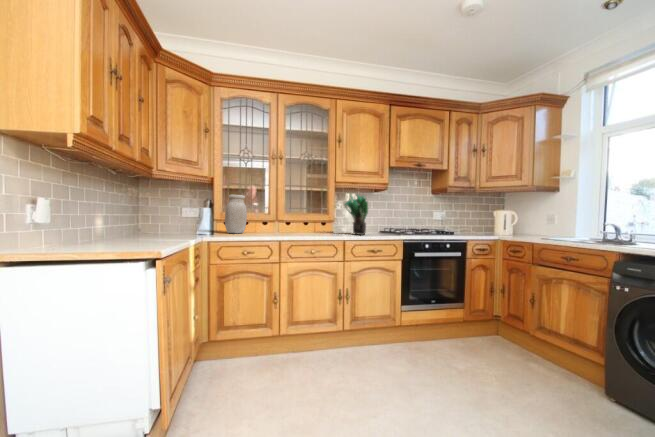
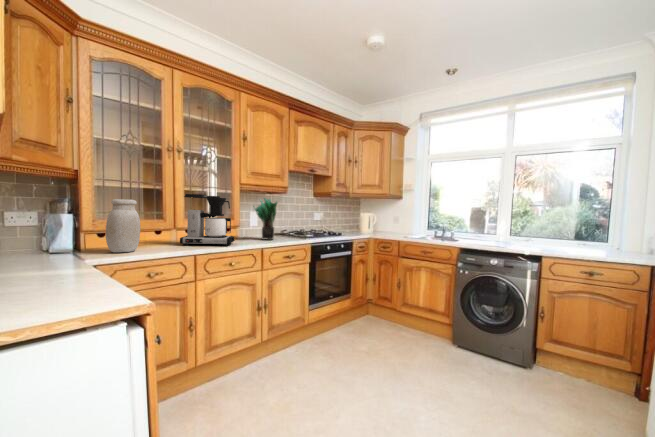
coffee maker: none [278,191,323,235] -> present [180,194,234,246]

